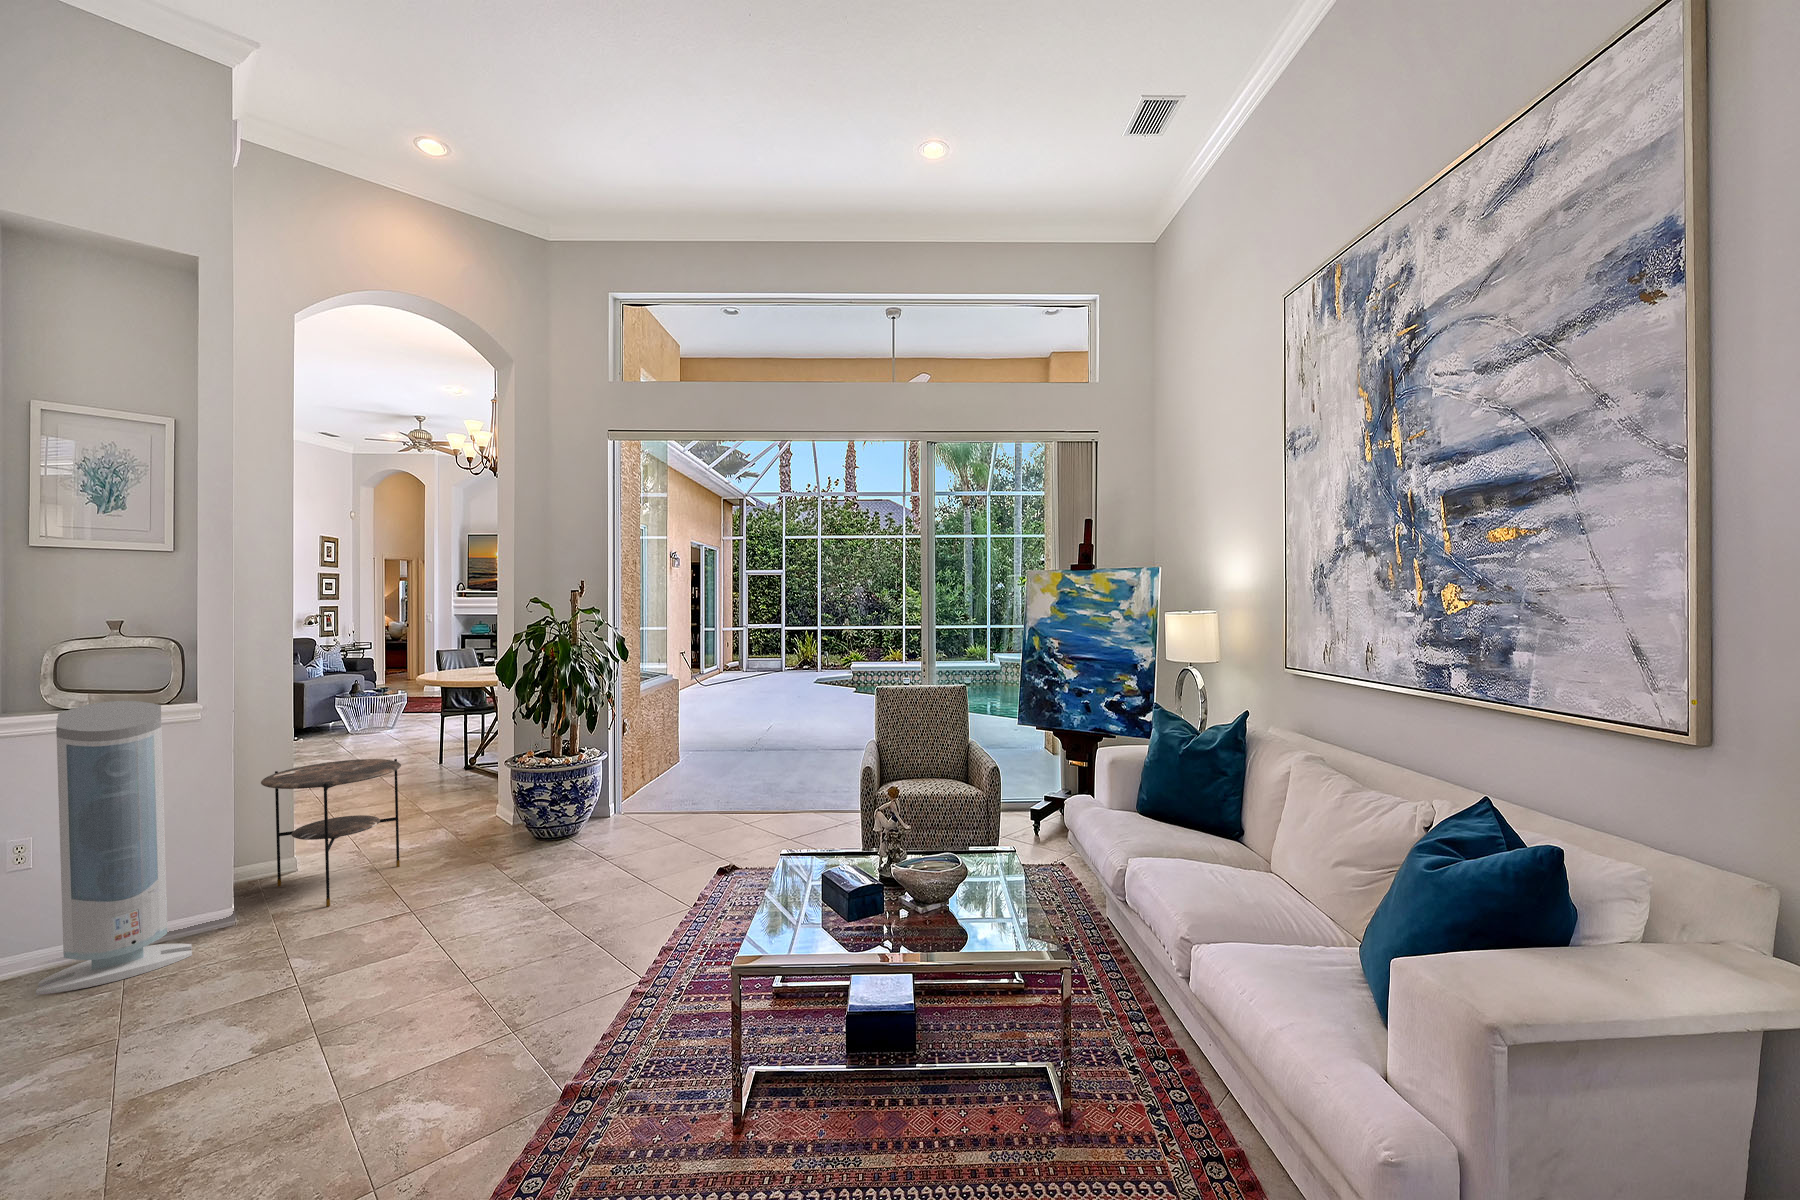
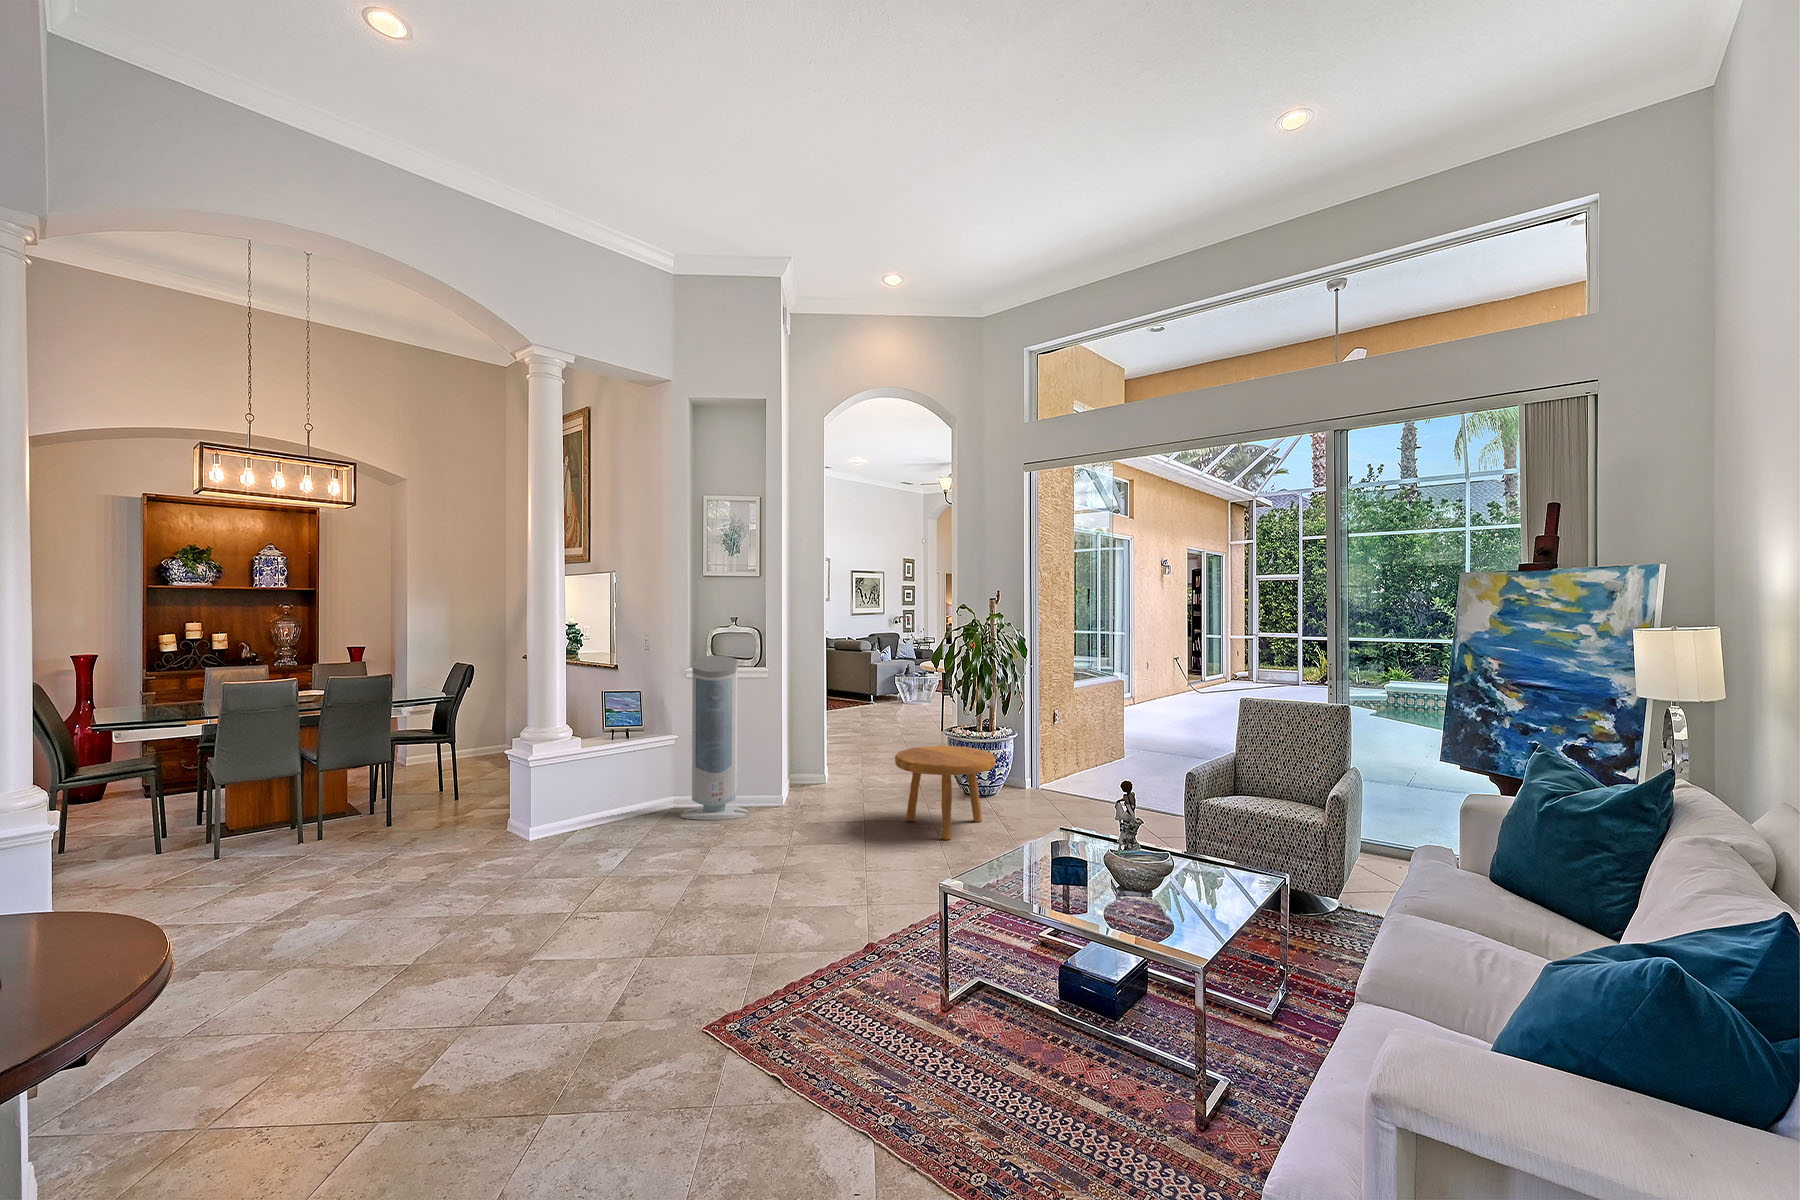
side table: present [261,759,401,906] -> none [792,712,870,808]
footstool: none [472,780,613,903] -> present [895,746,996,840]

